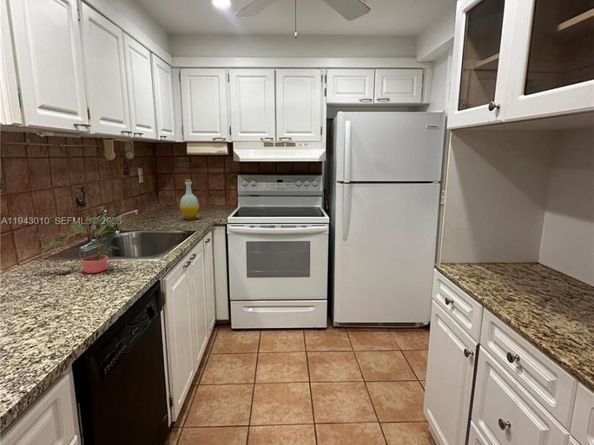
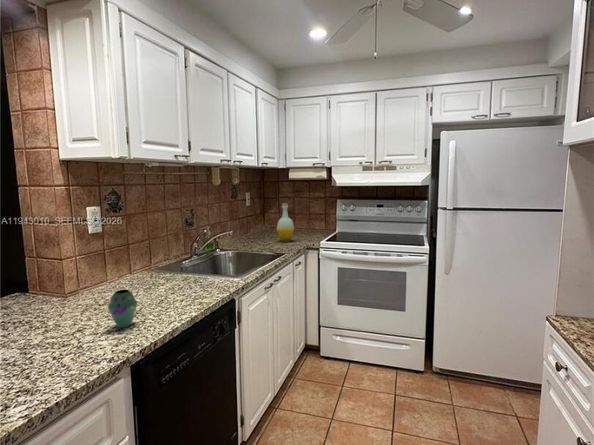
potted plant: present [37,215,124,274] -> none [141,234,207,286]
vase: none [27,279,63,321] -> present [108,290,137,328]

